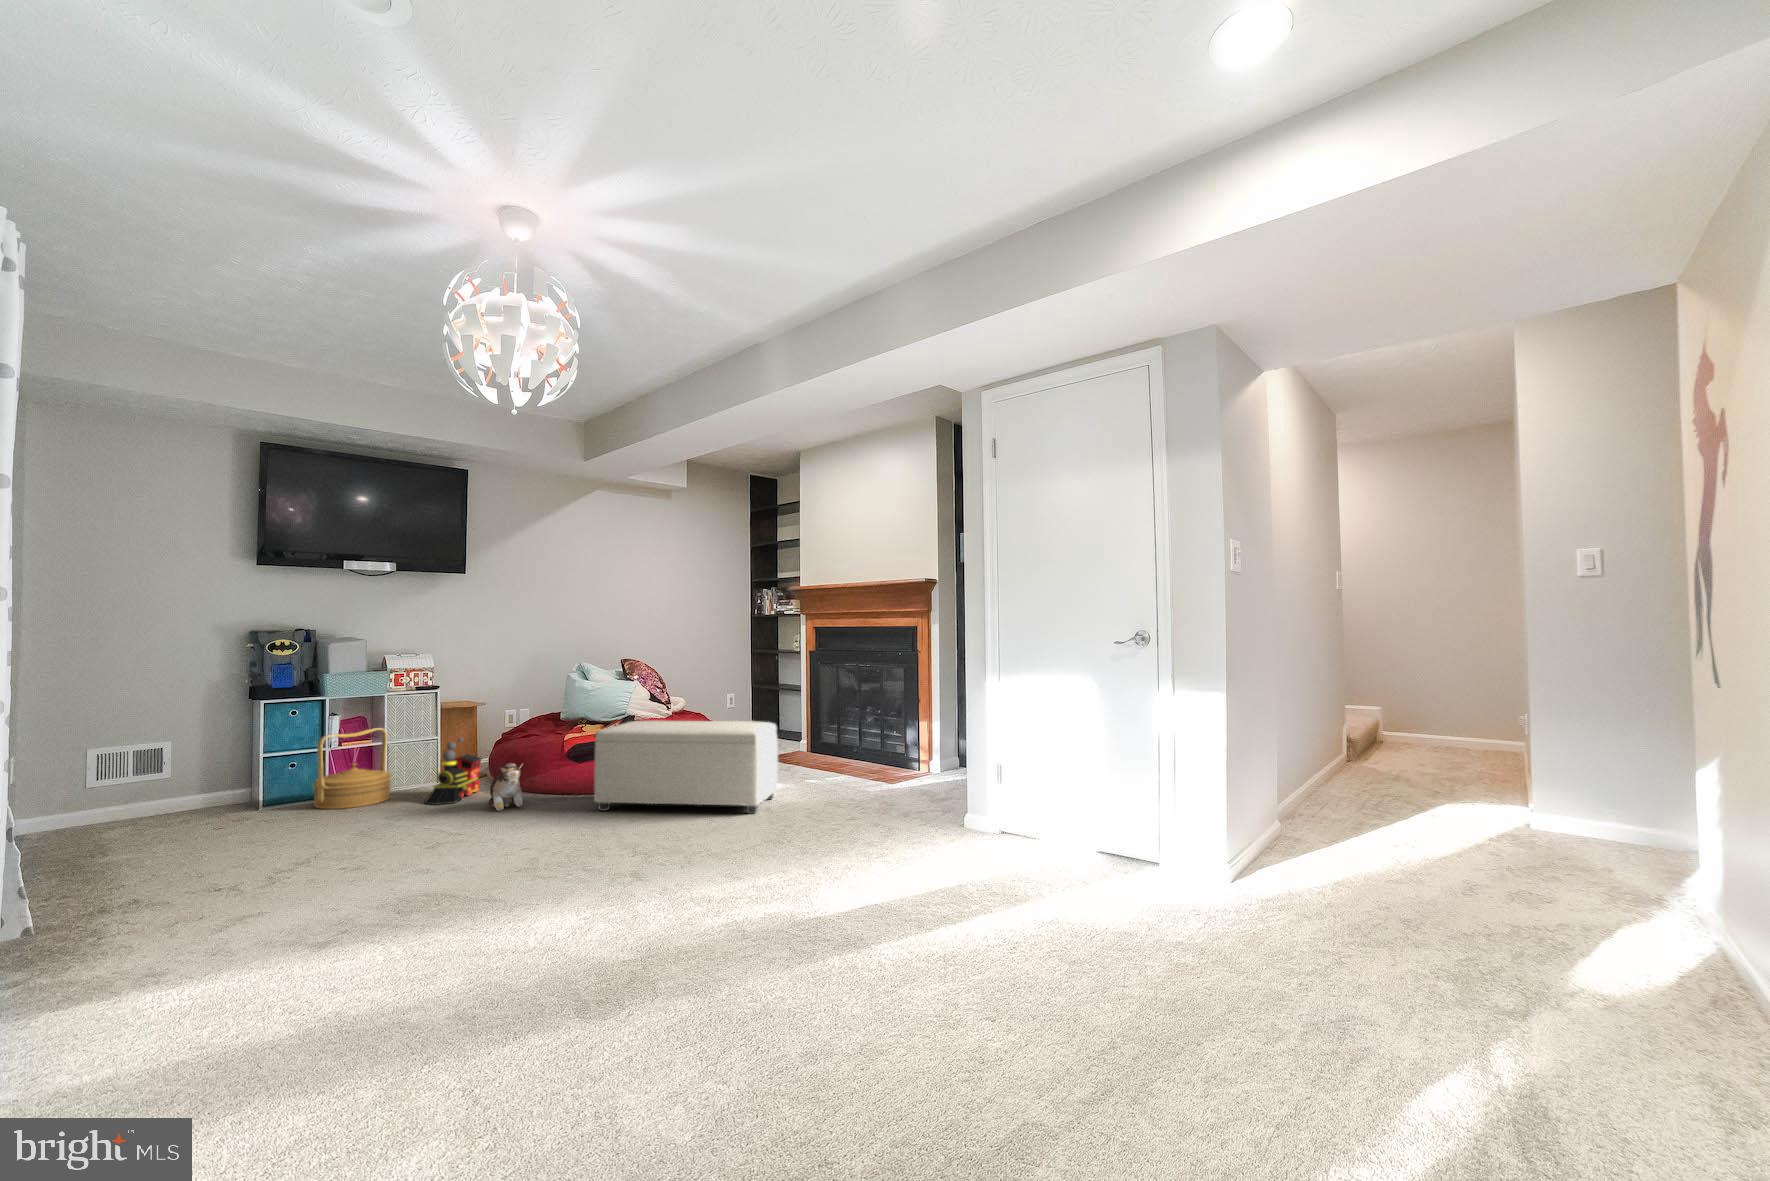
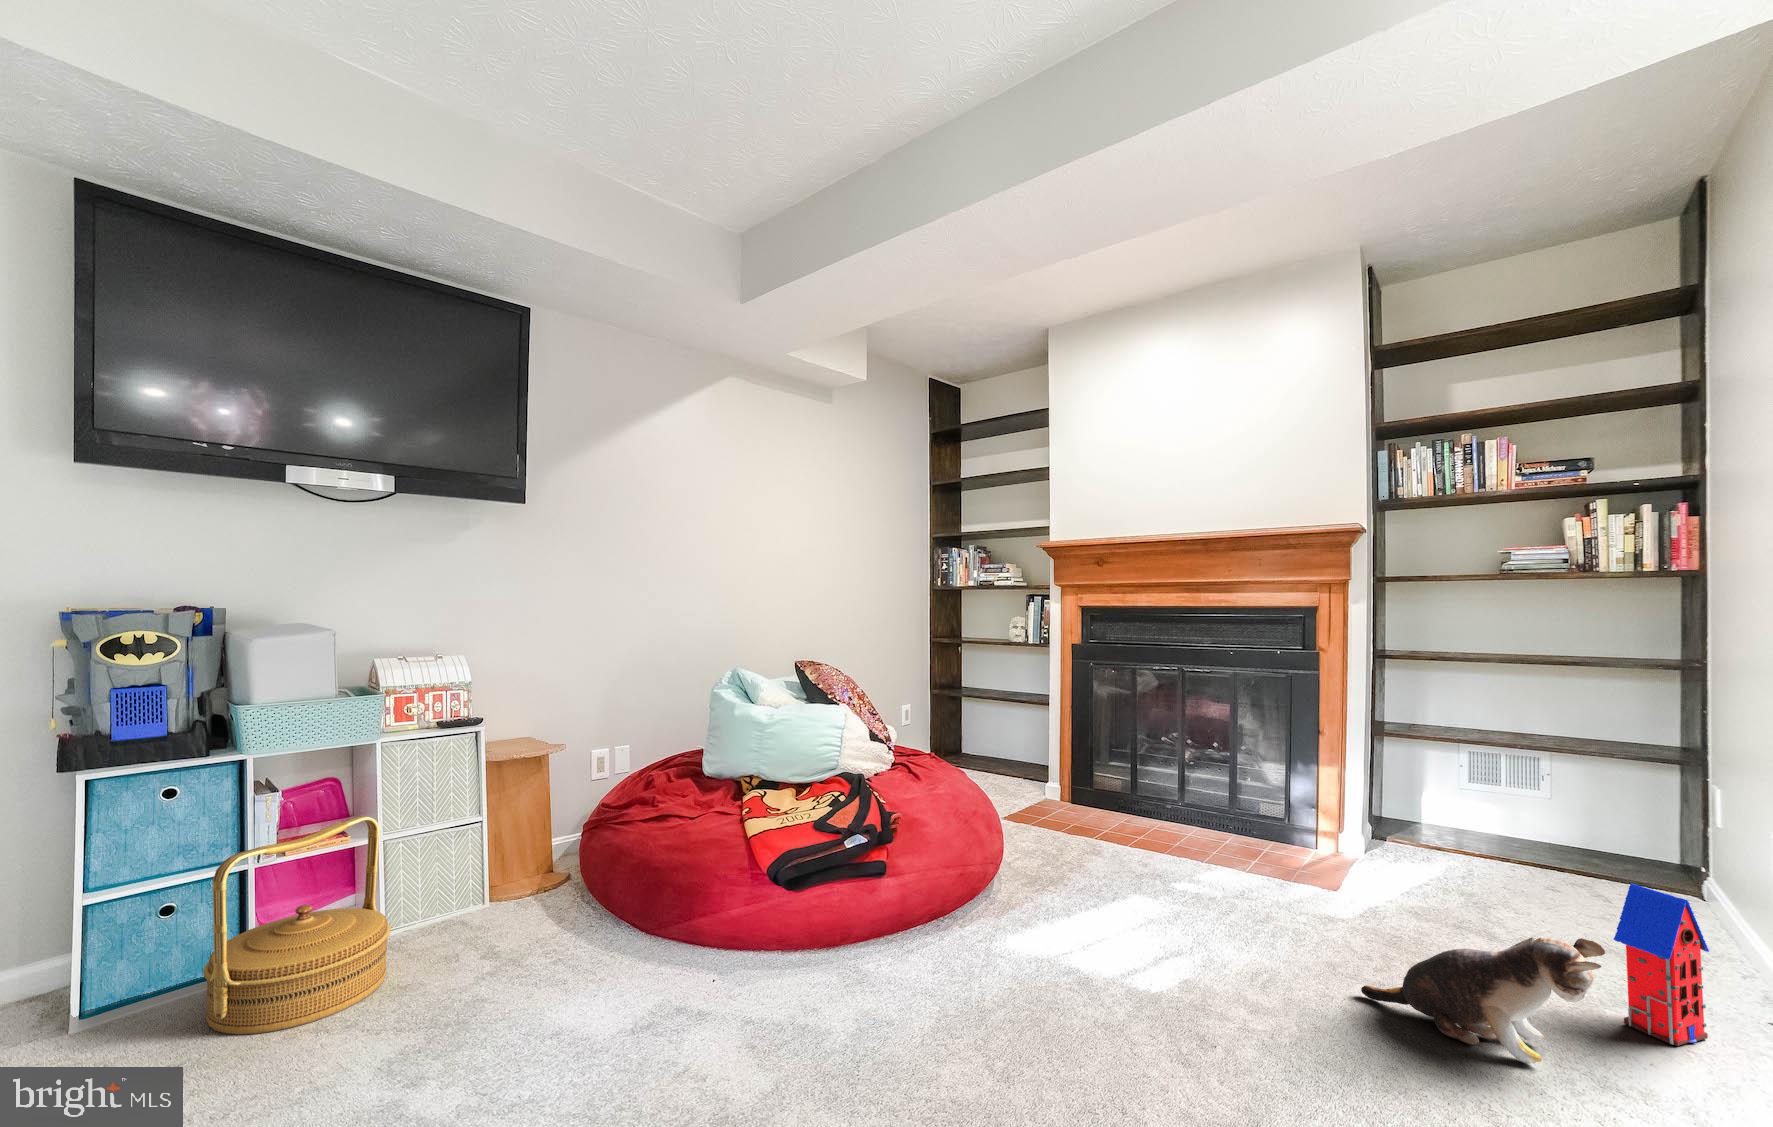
ottoman: present [594,721,778,814] -> none [891,803,1321,1062]
toy train: present [424,738,482,805] -> none [466,837,582,1012]
toy house: none [903,749,933,811] -> present [1614,884,1709,1046]
plush toy: present [489,763,523,811] -> present [1361,937,1605,1064]

